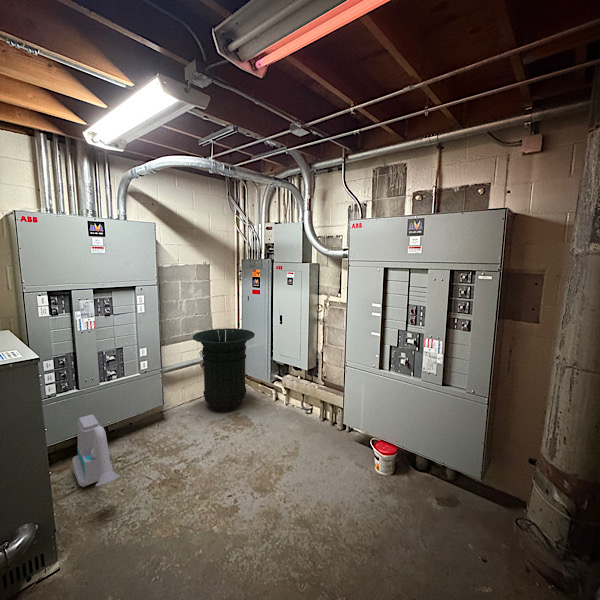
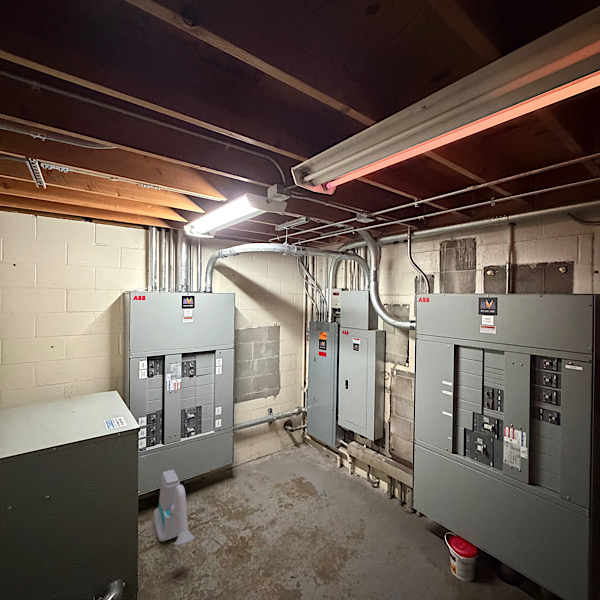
trash can: present [193,328,255,412] -> none [261,388,320,476]

